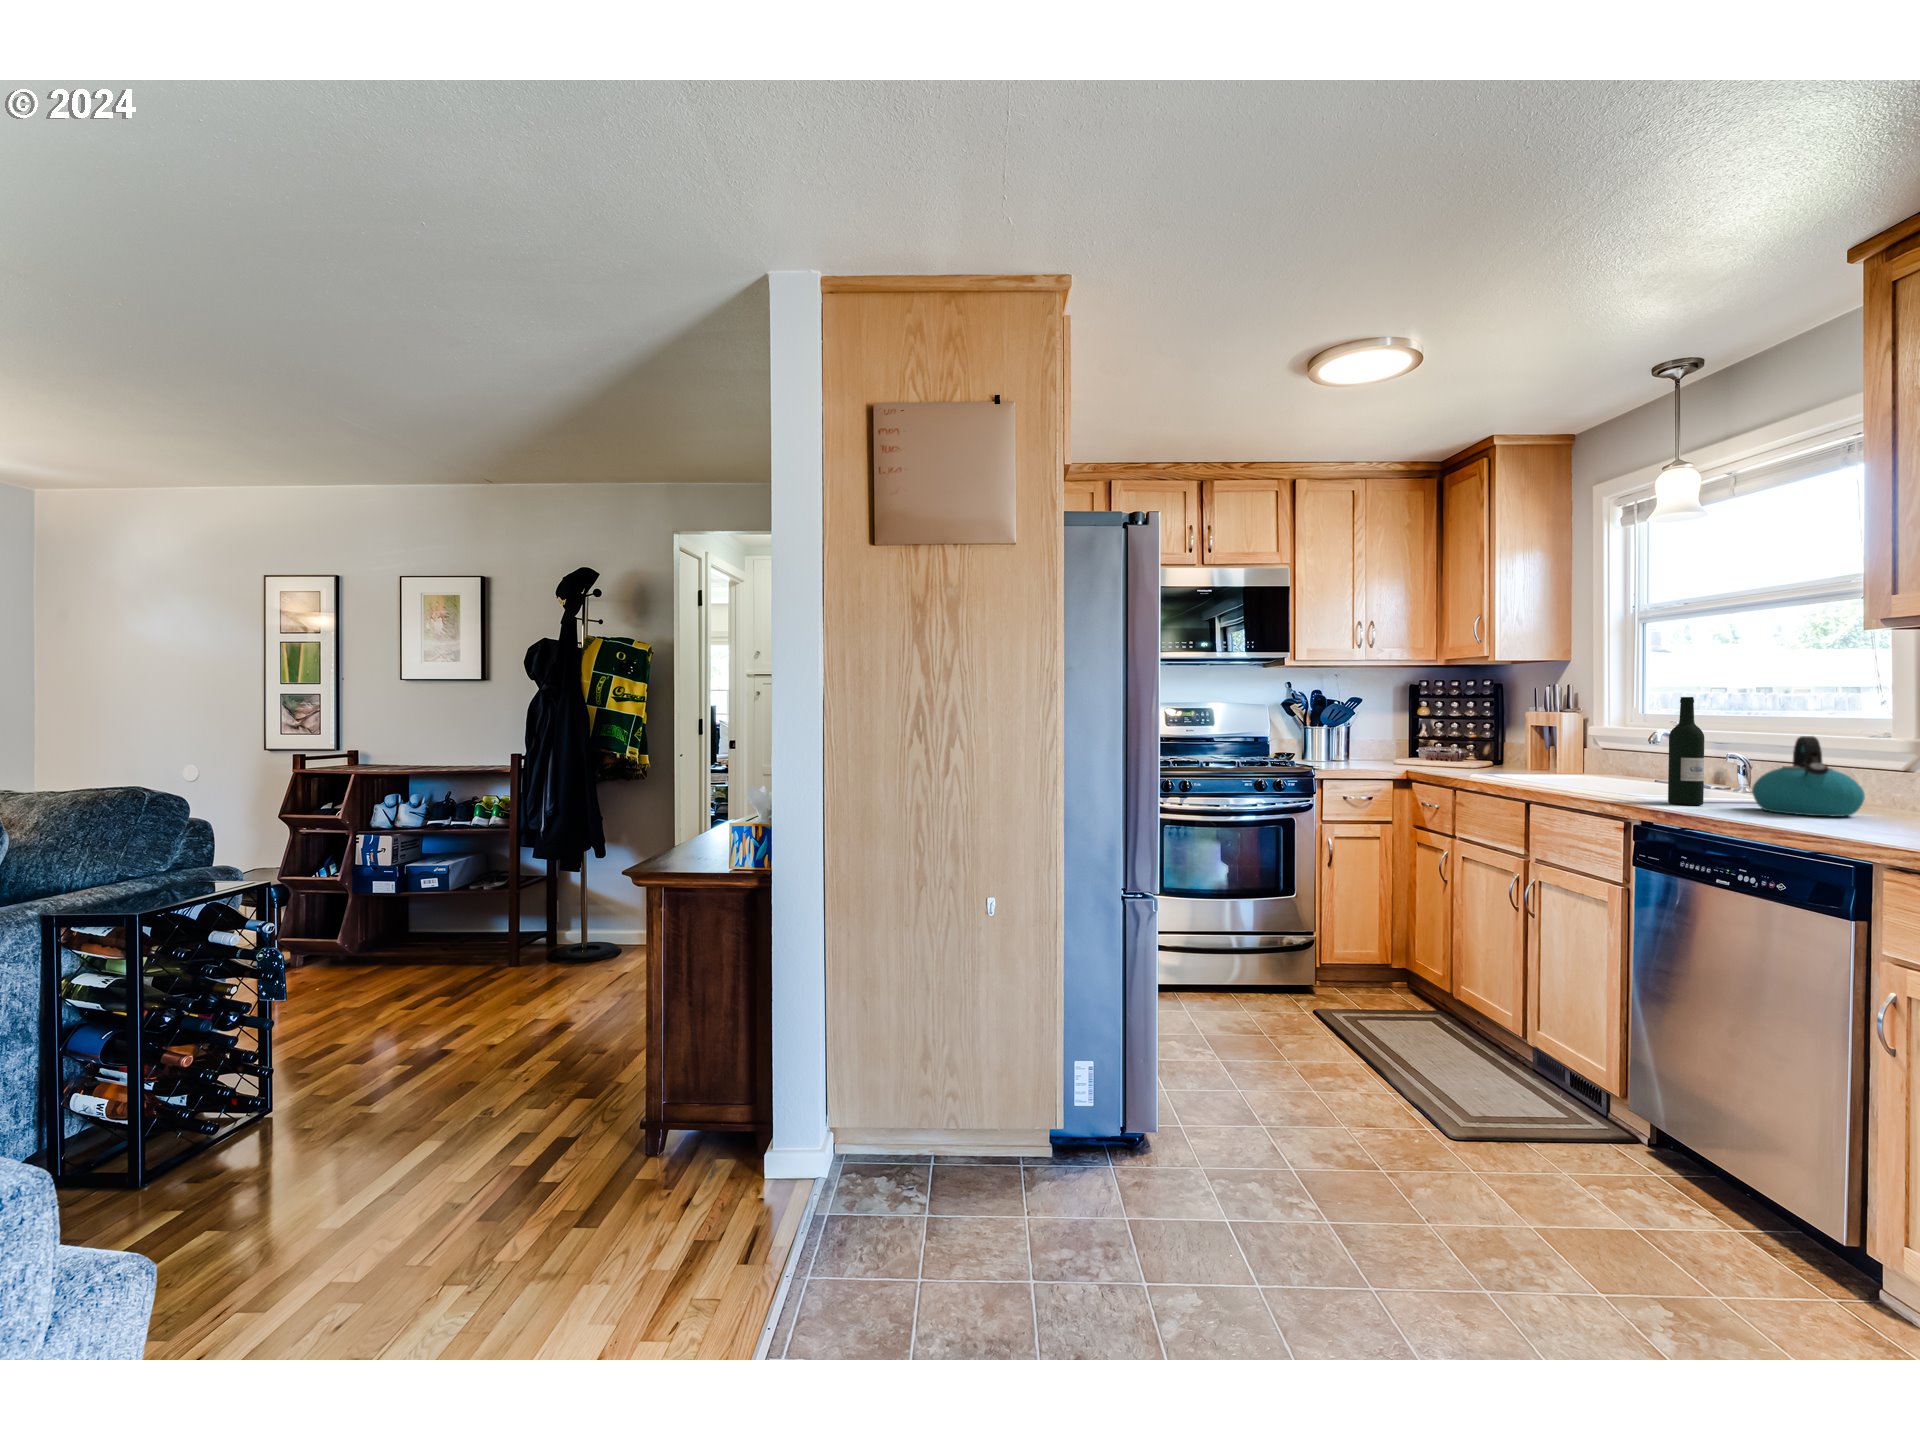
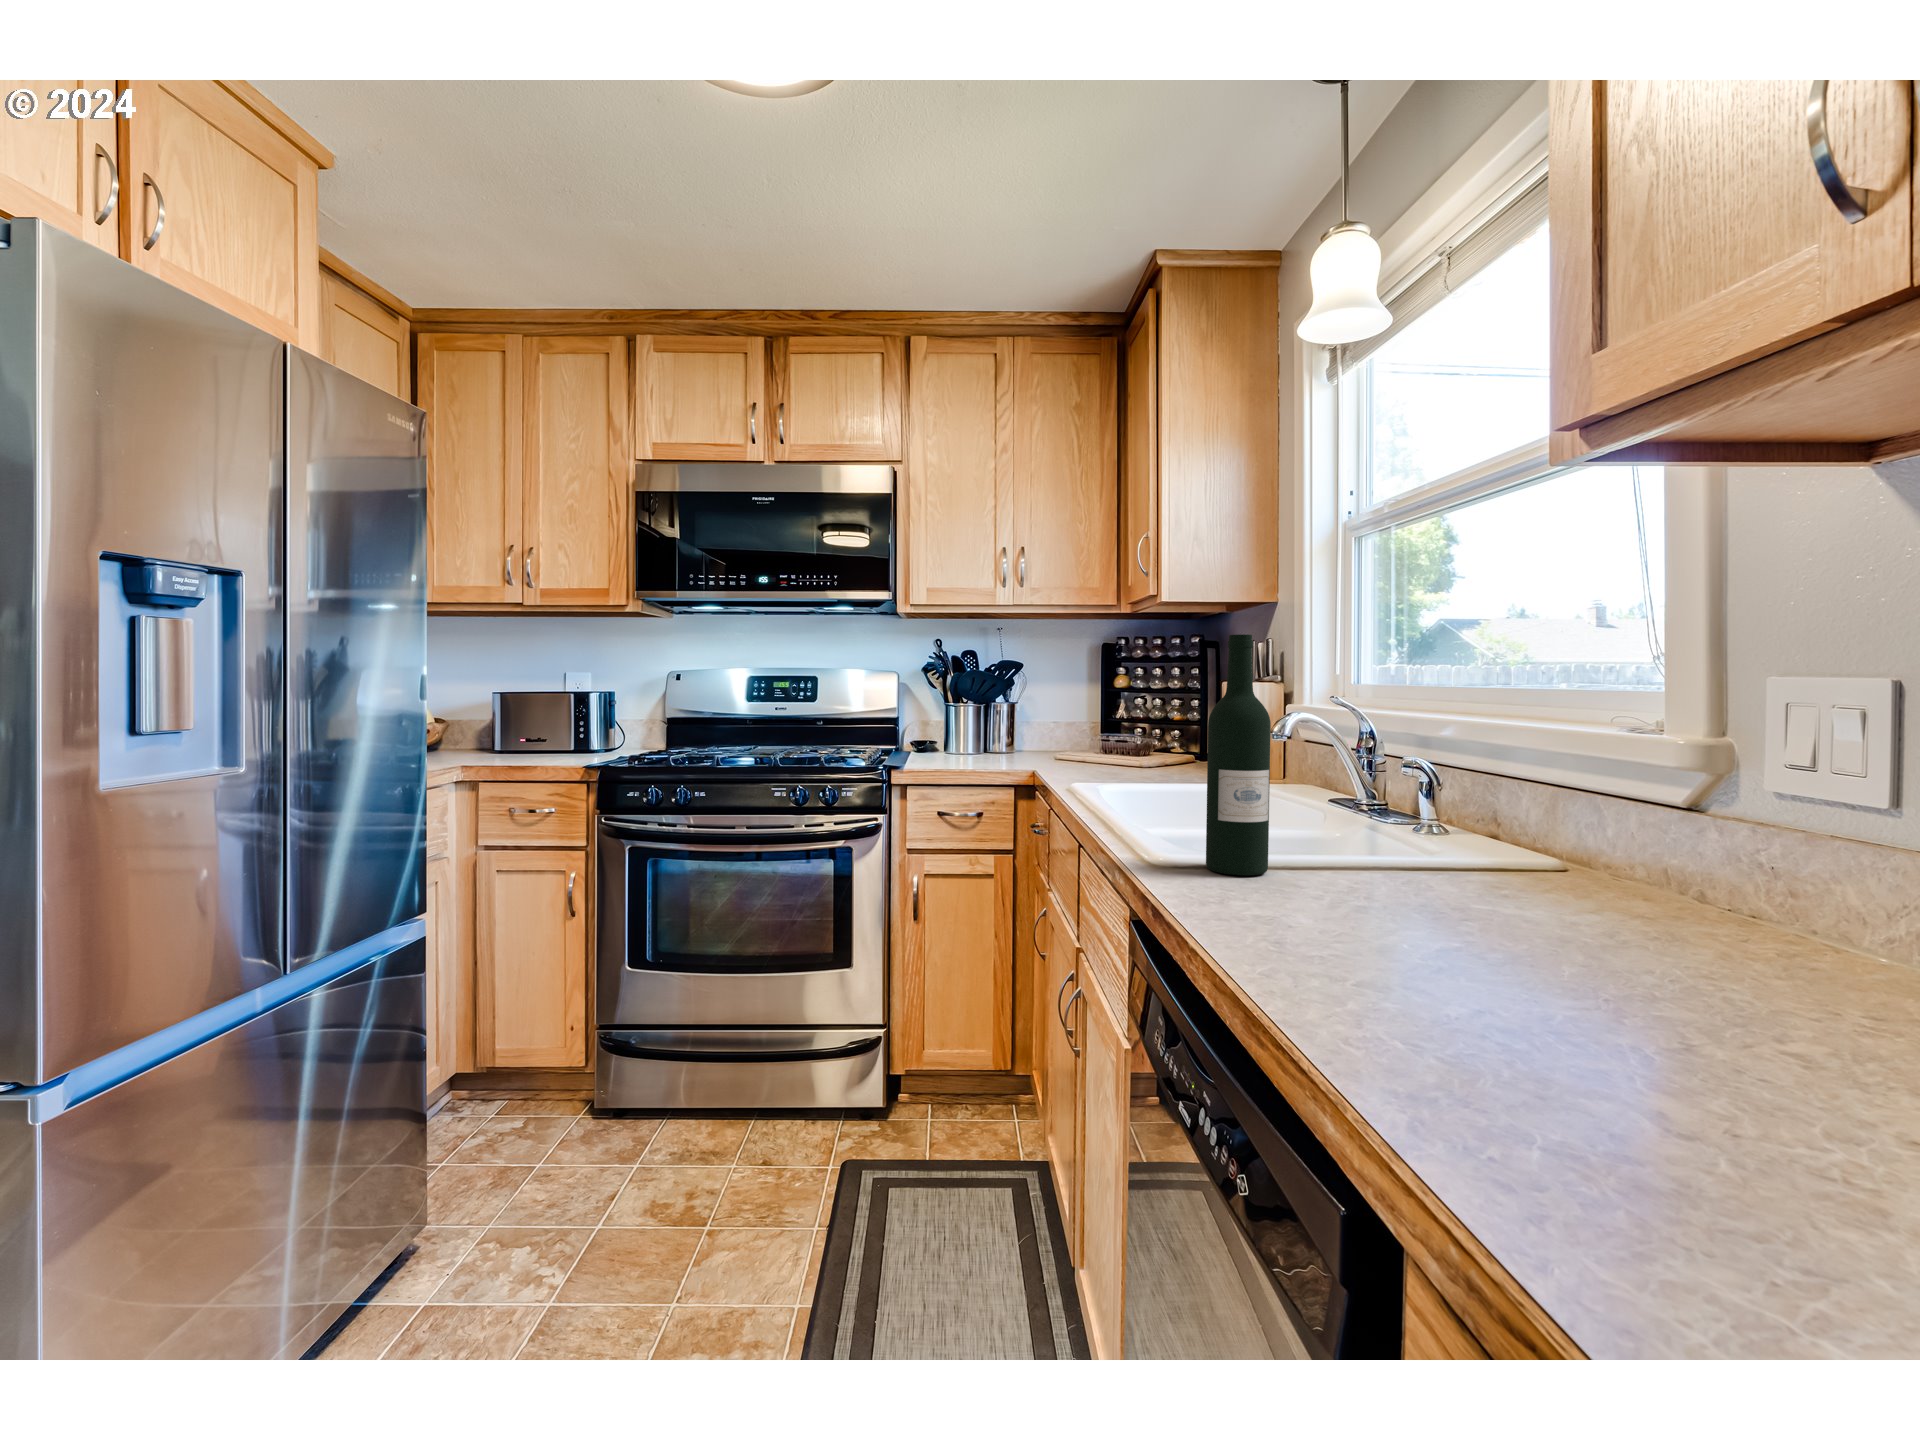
kettle: present [1752,736,1865,816] -> none [1344,722,1567,925]

